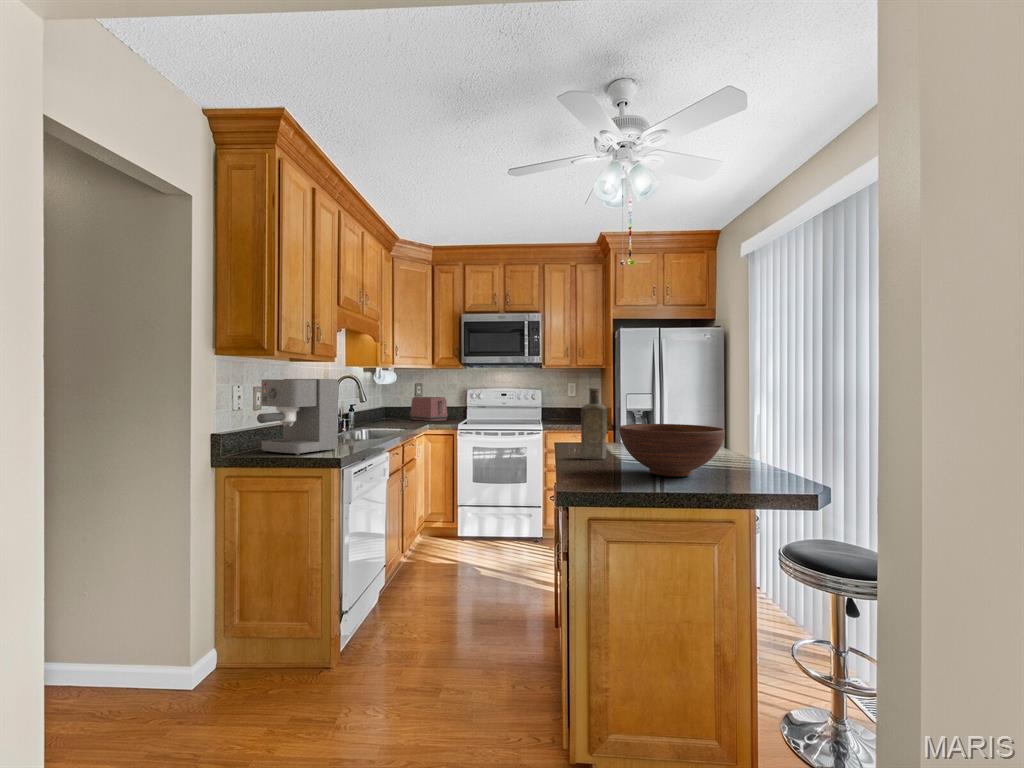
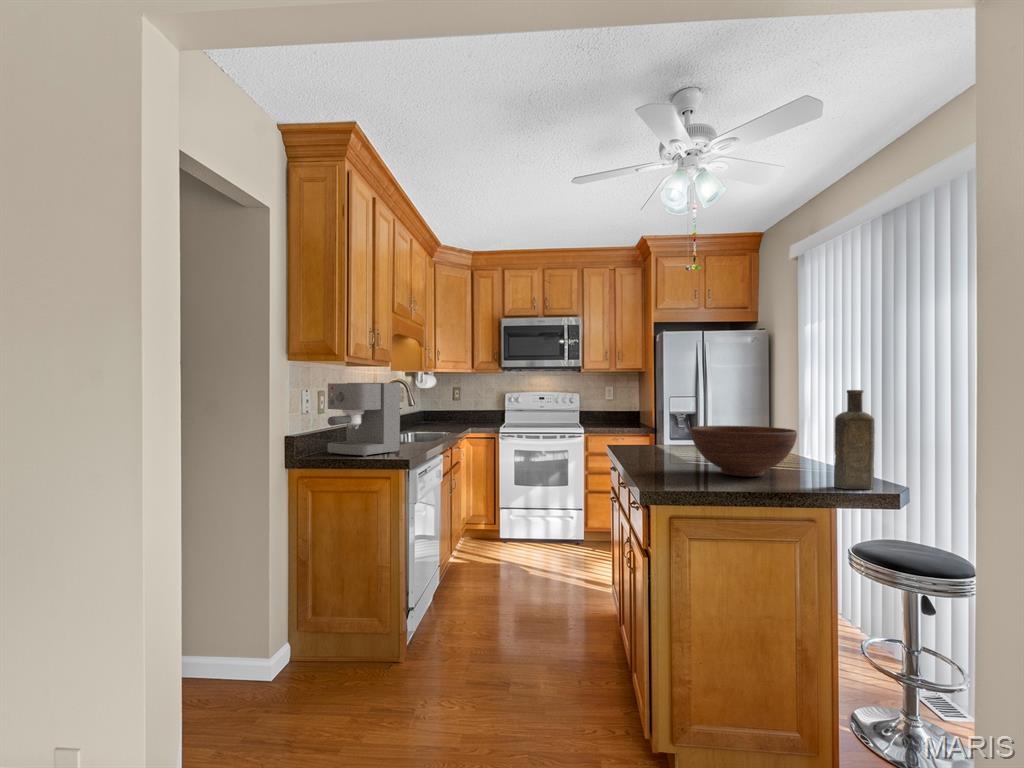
bottle: present [581,388,607,459] -> present [834,390,875,489]
toaster: present [411,397,448,421] -> none [448,400,486,425]

